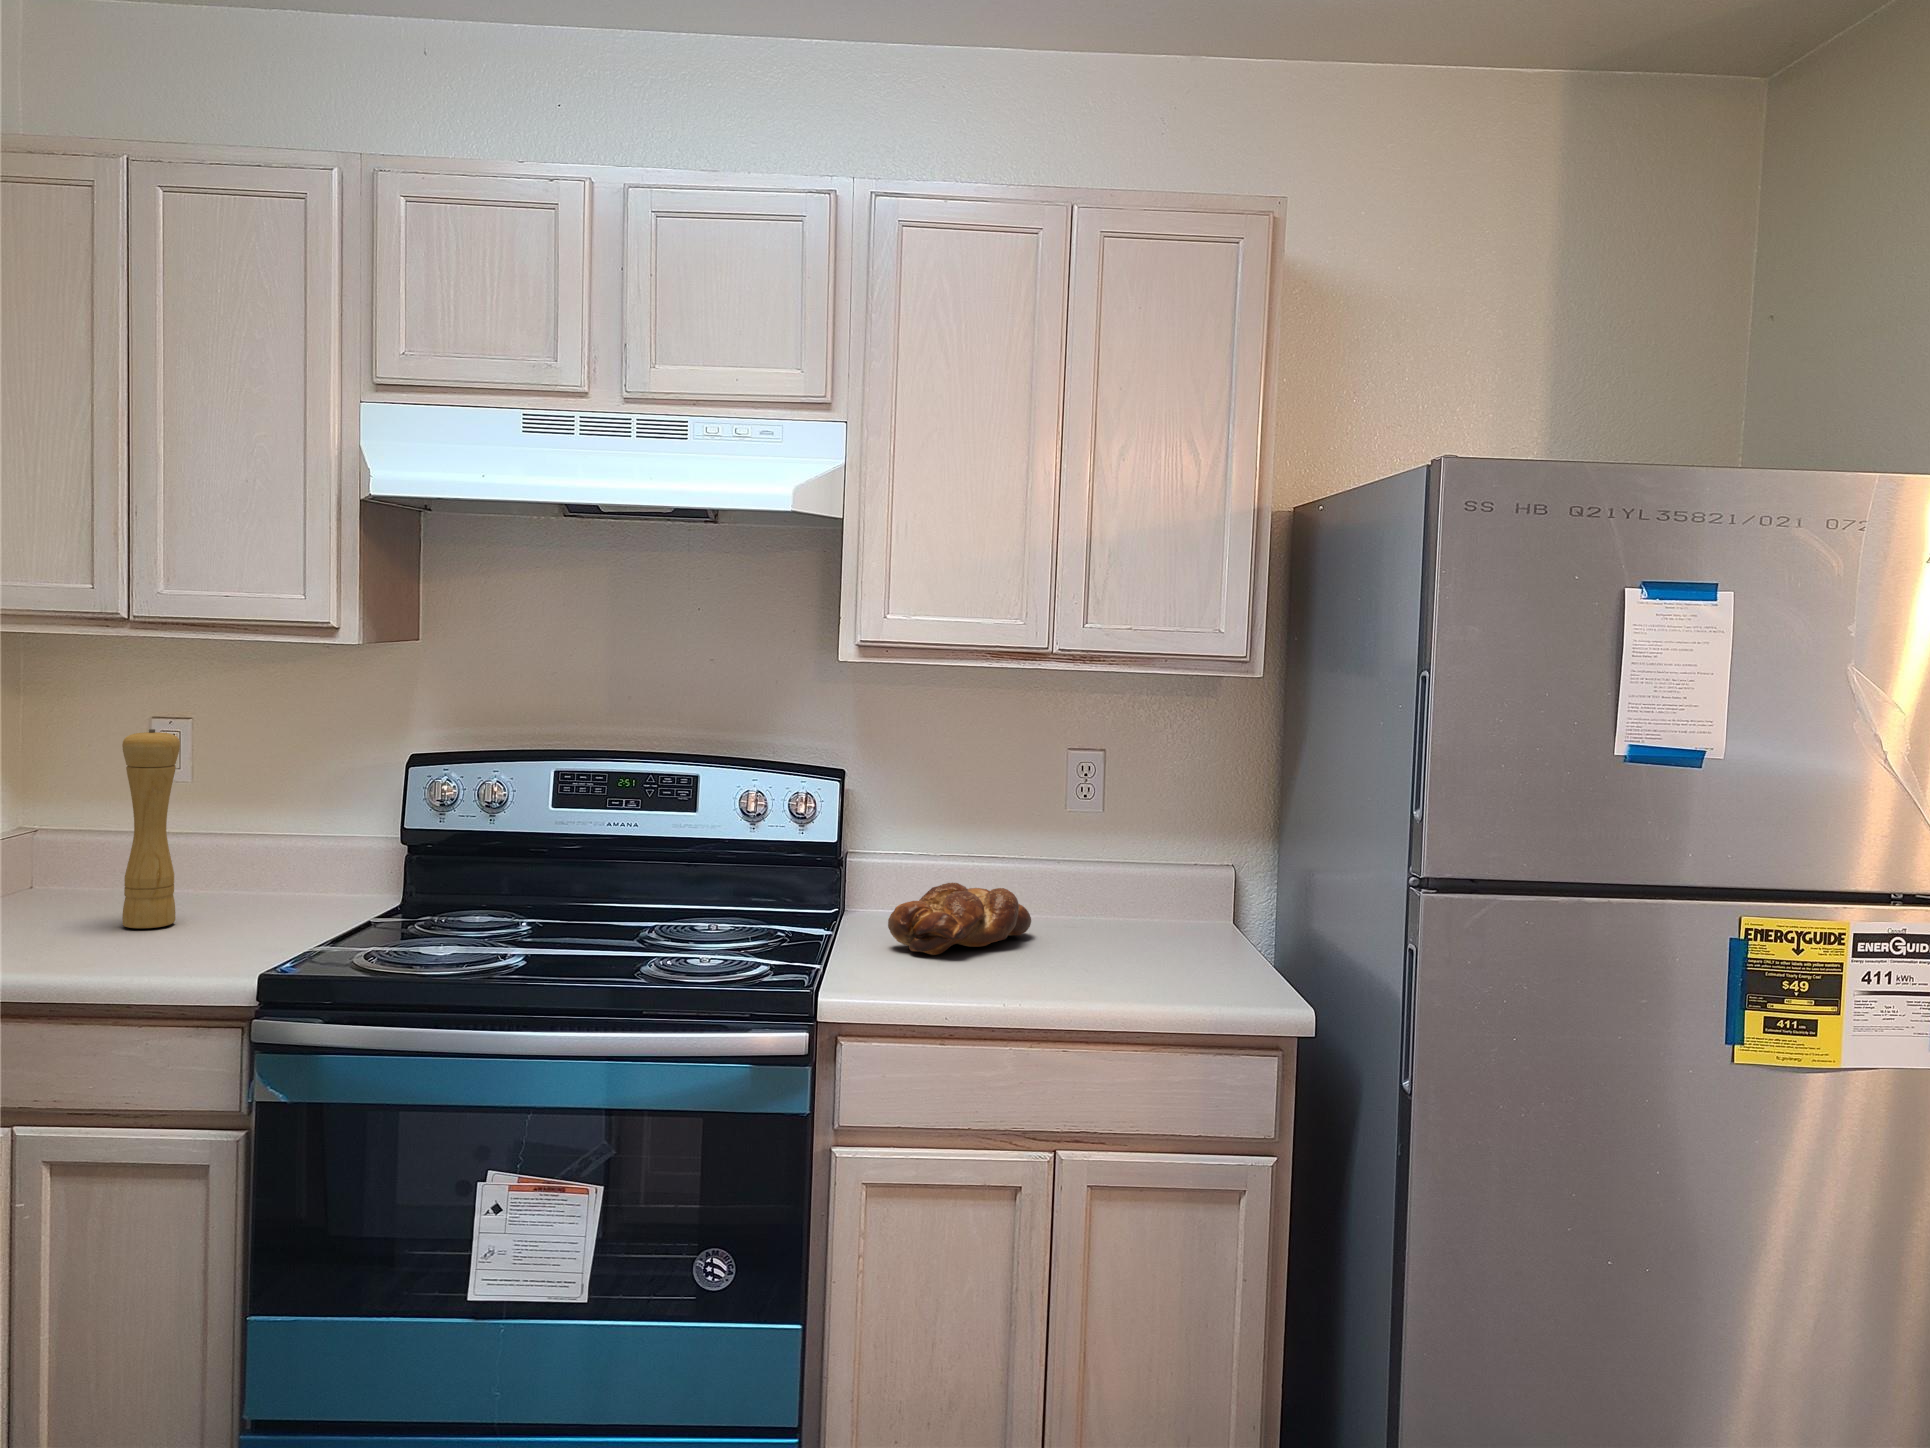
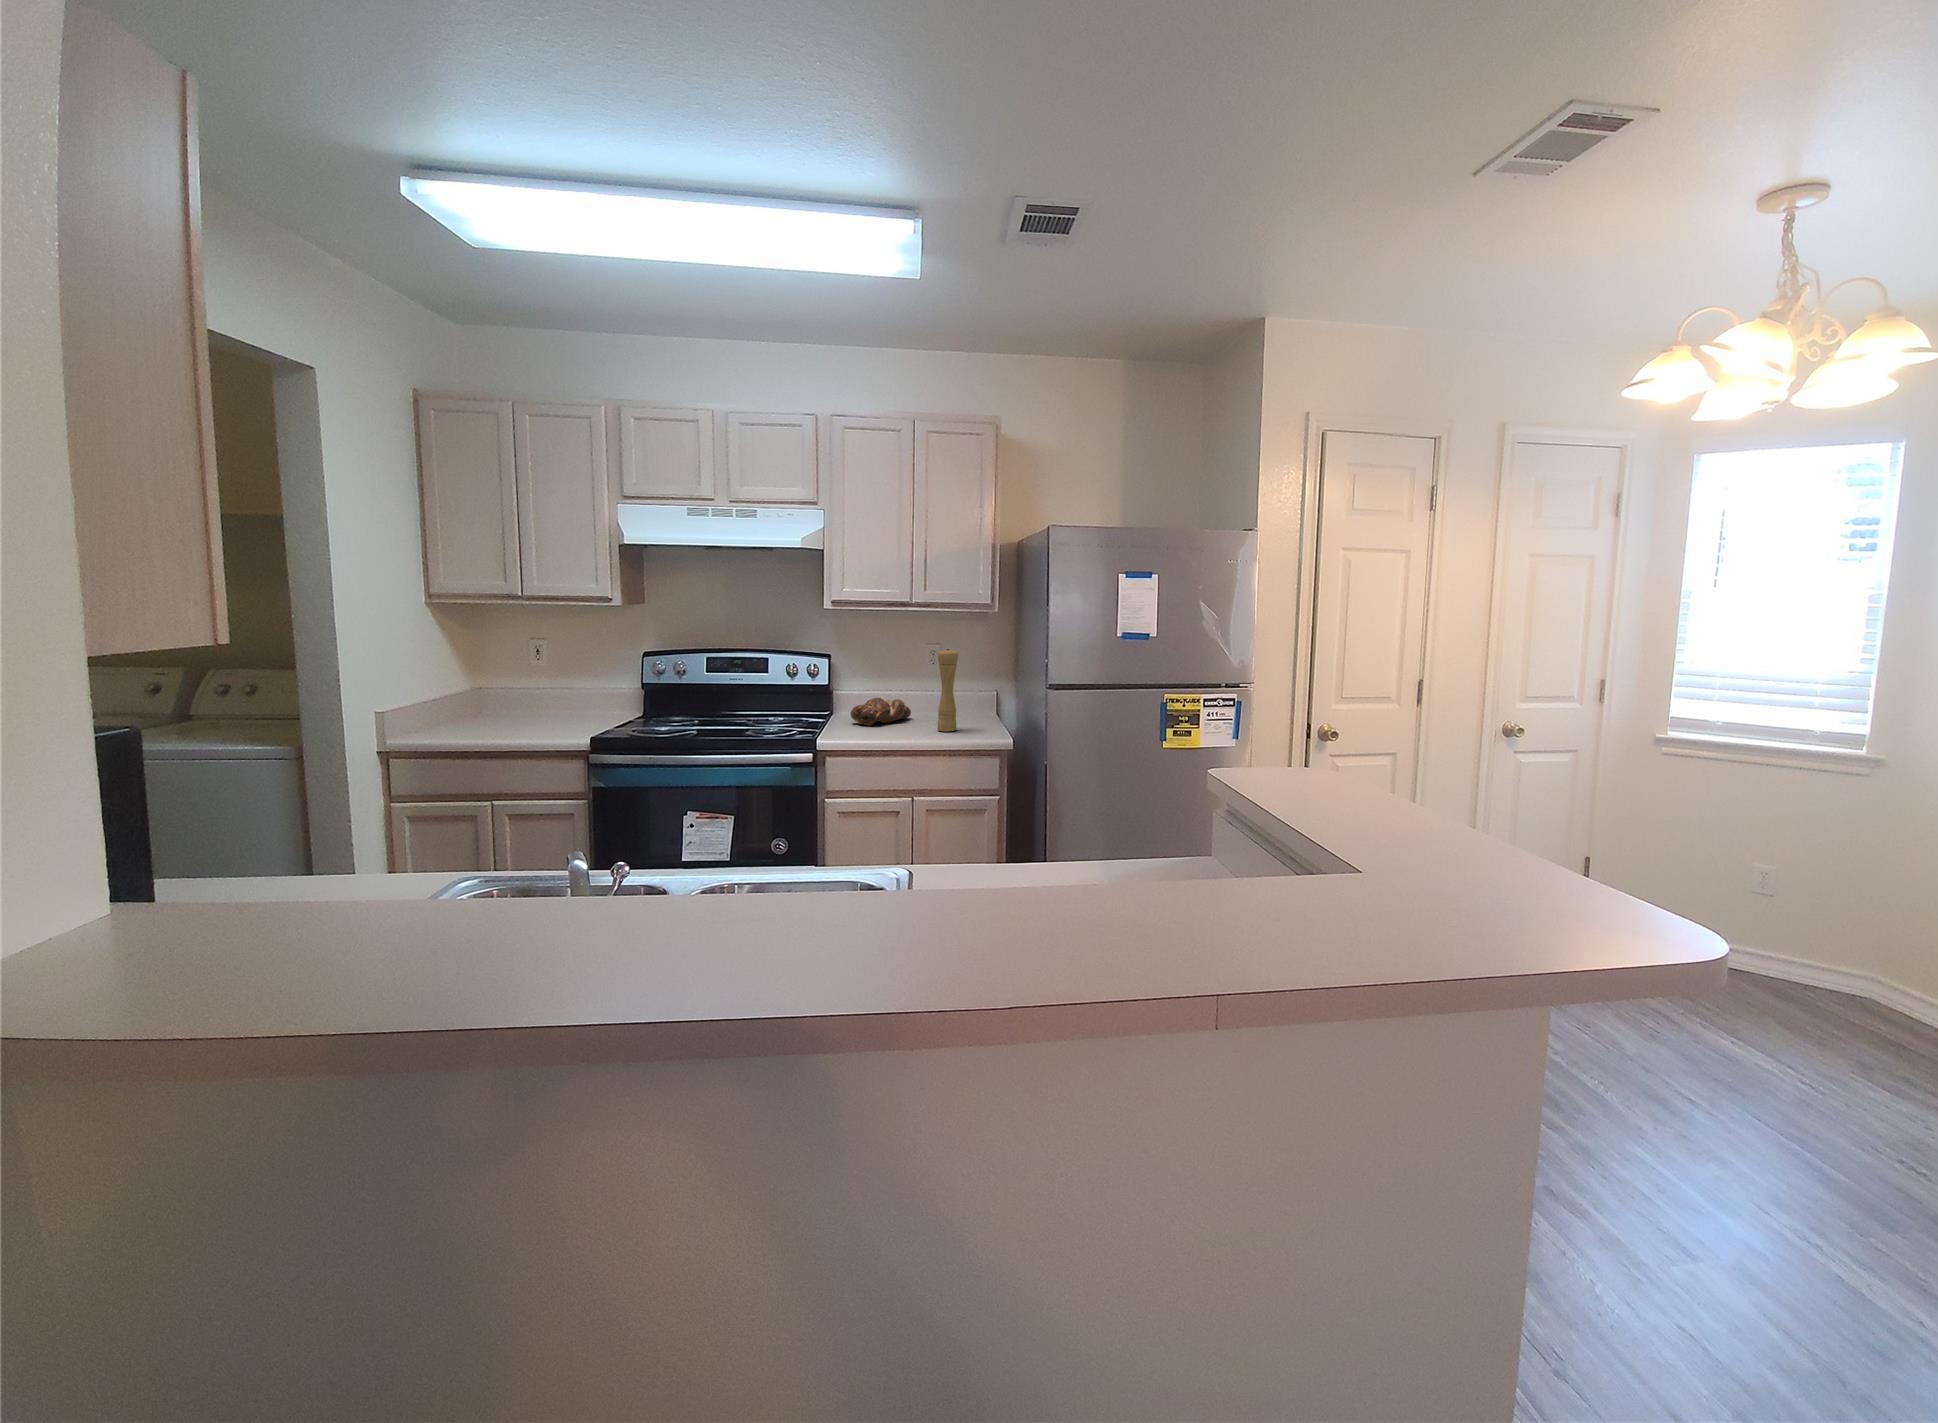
pepper mill: present [122,729,180,928] -> present [938,649,958,731]

